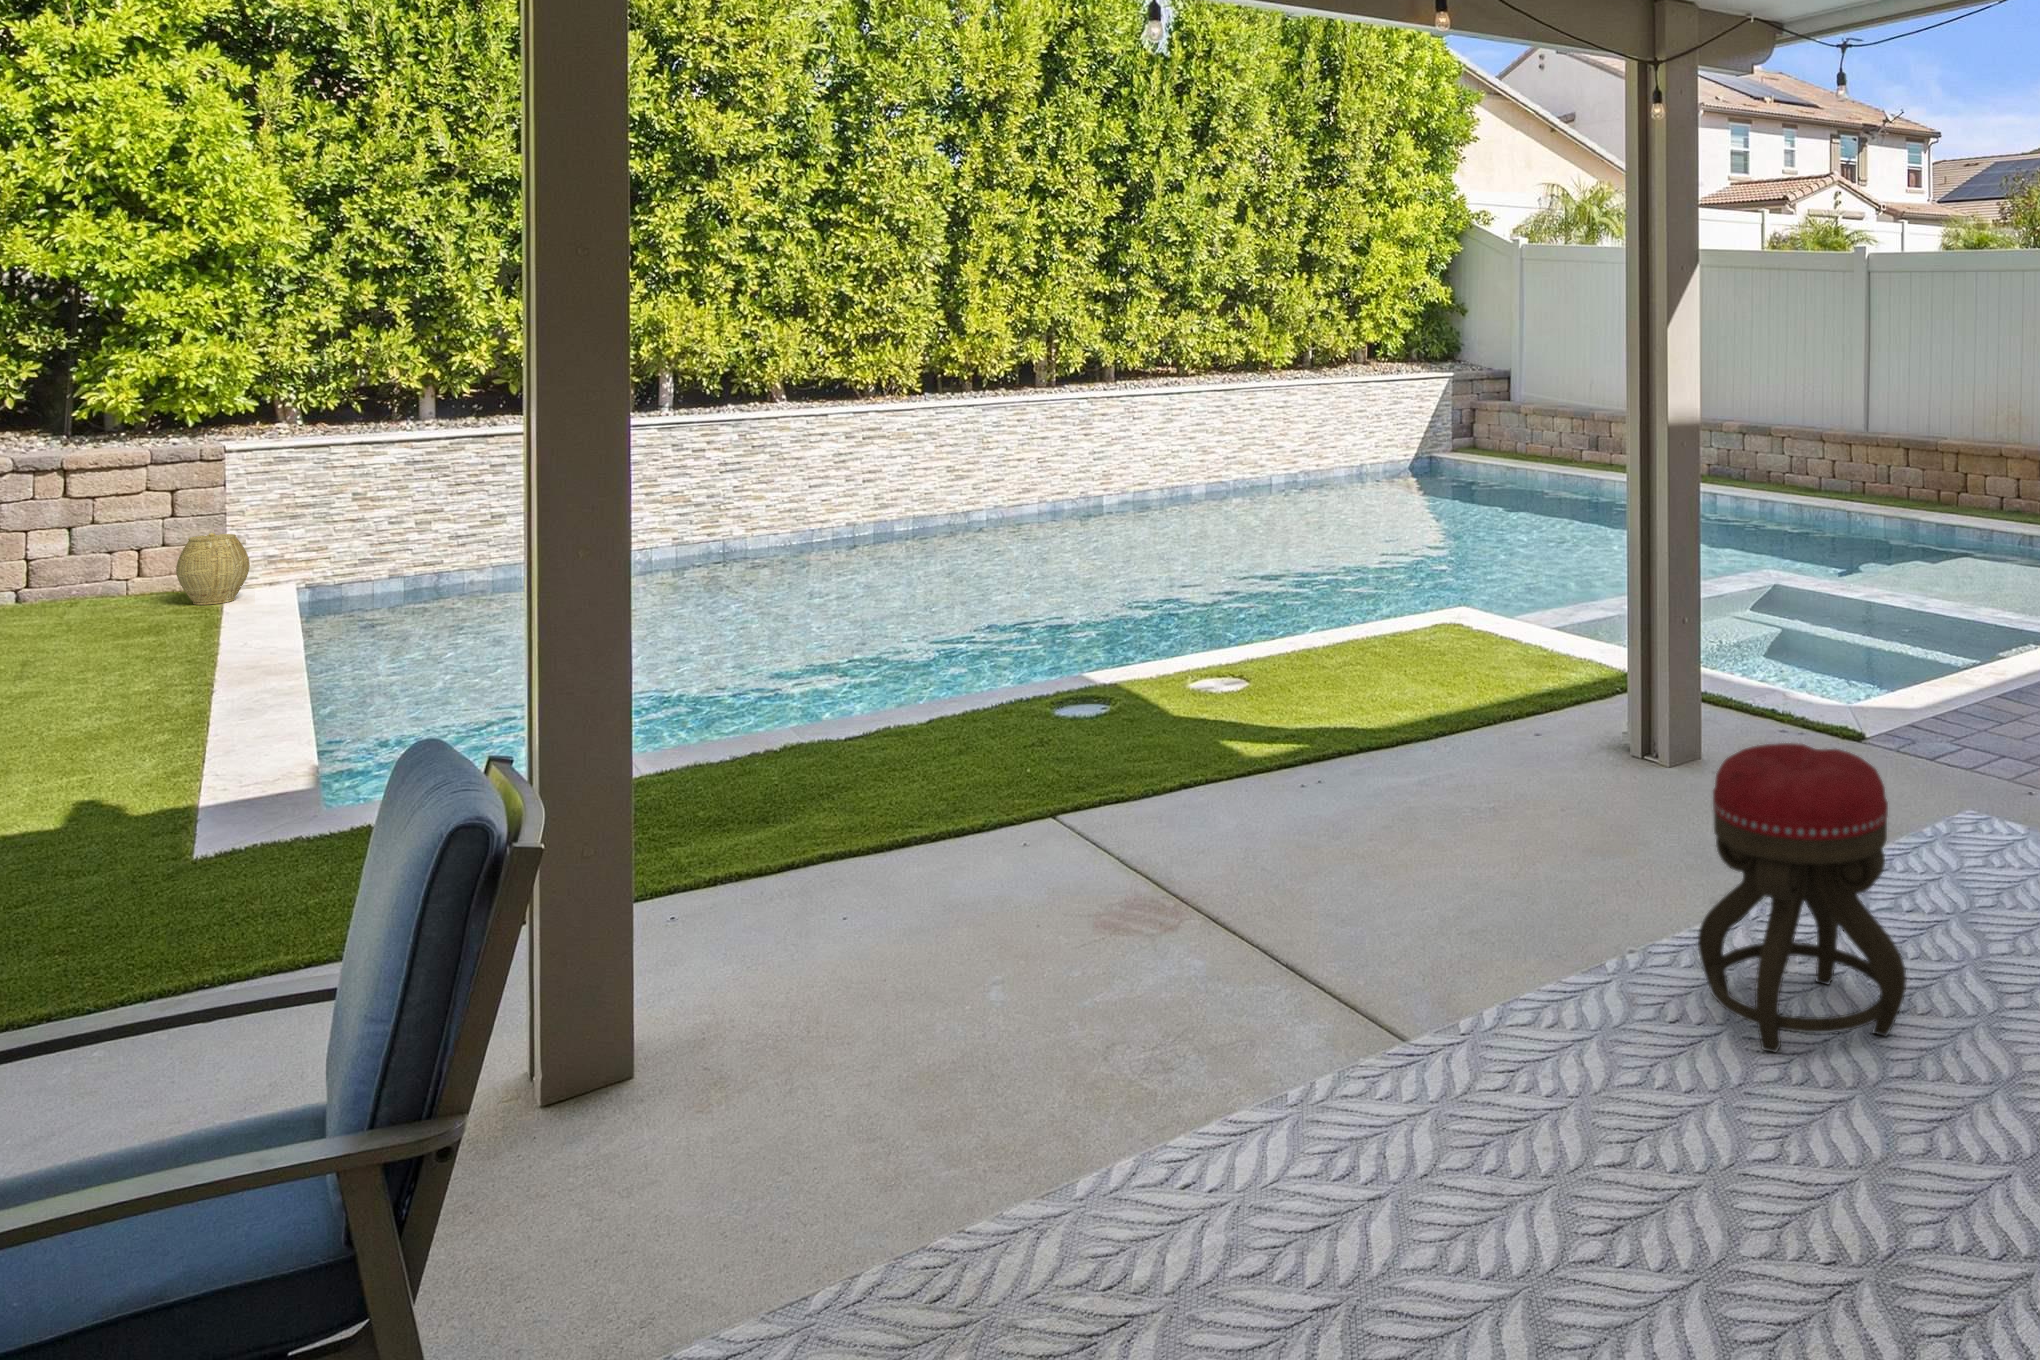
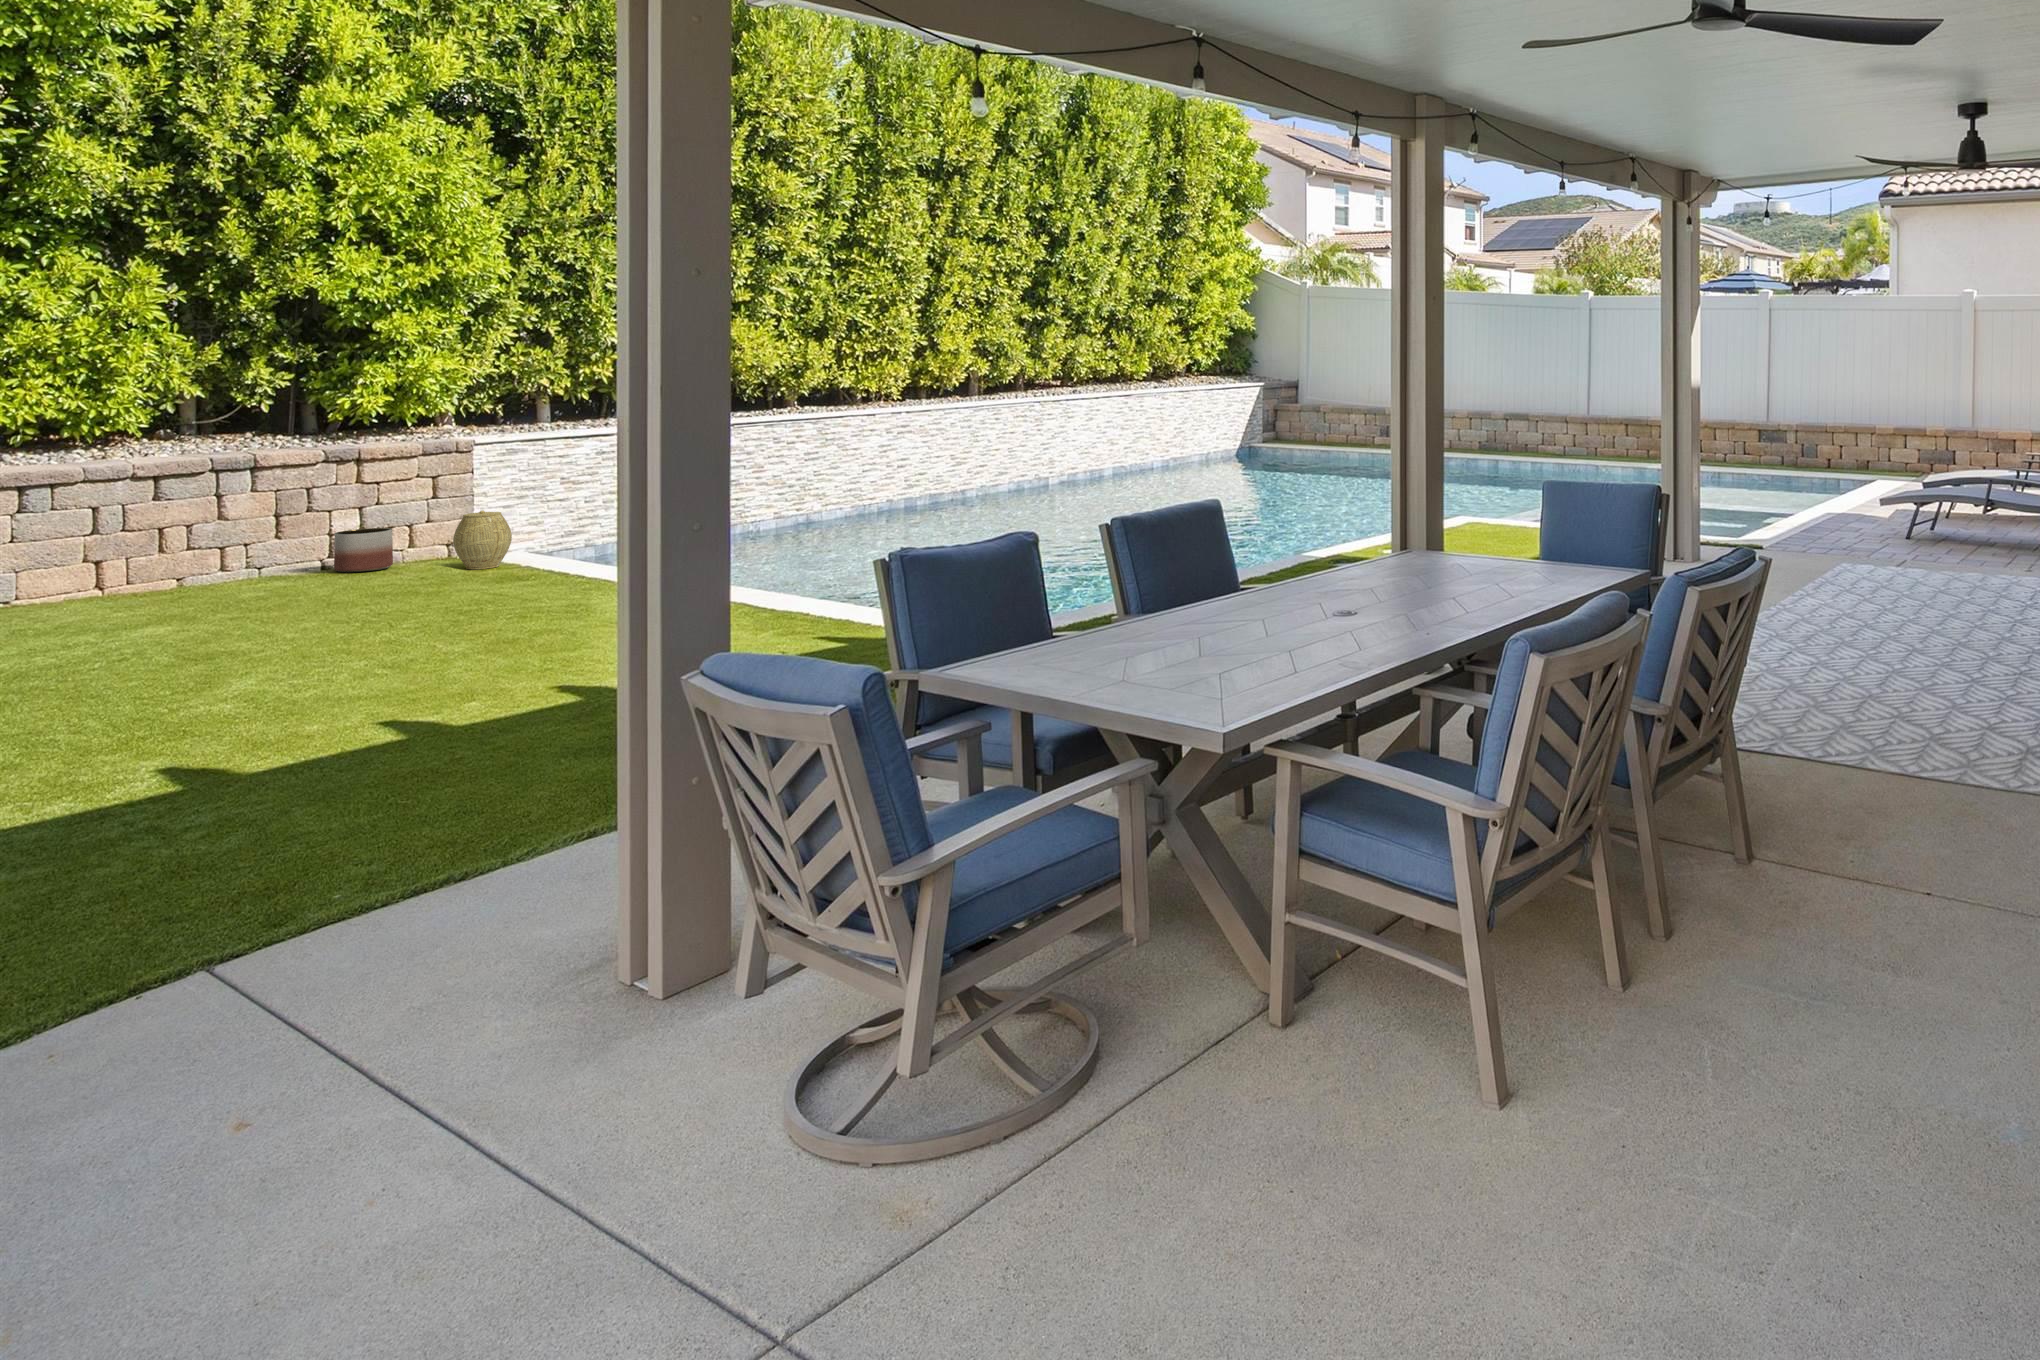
planter: none [10,551,83,605] -> present [334,528,393,573]
ottoman: present [1698,743,1906,1053] -> none [1832,504,1921,618]

